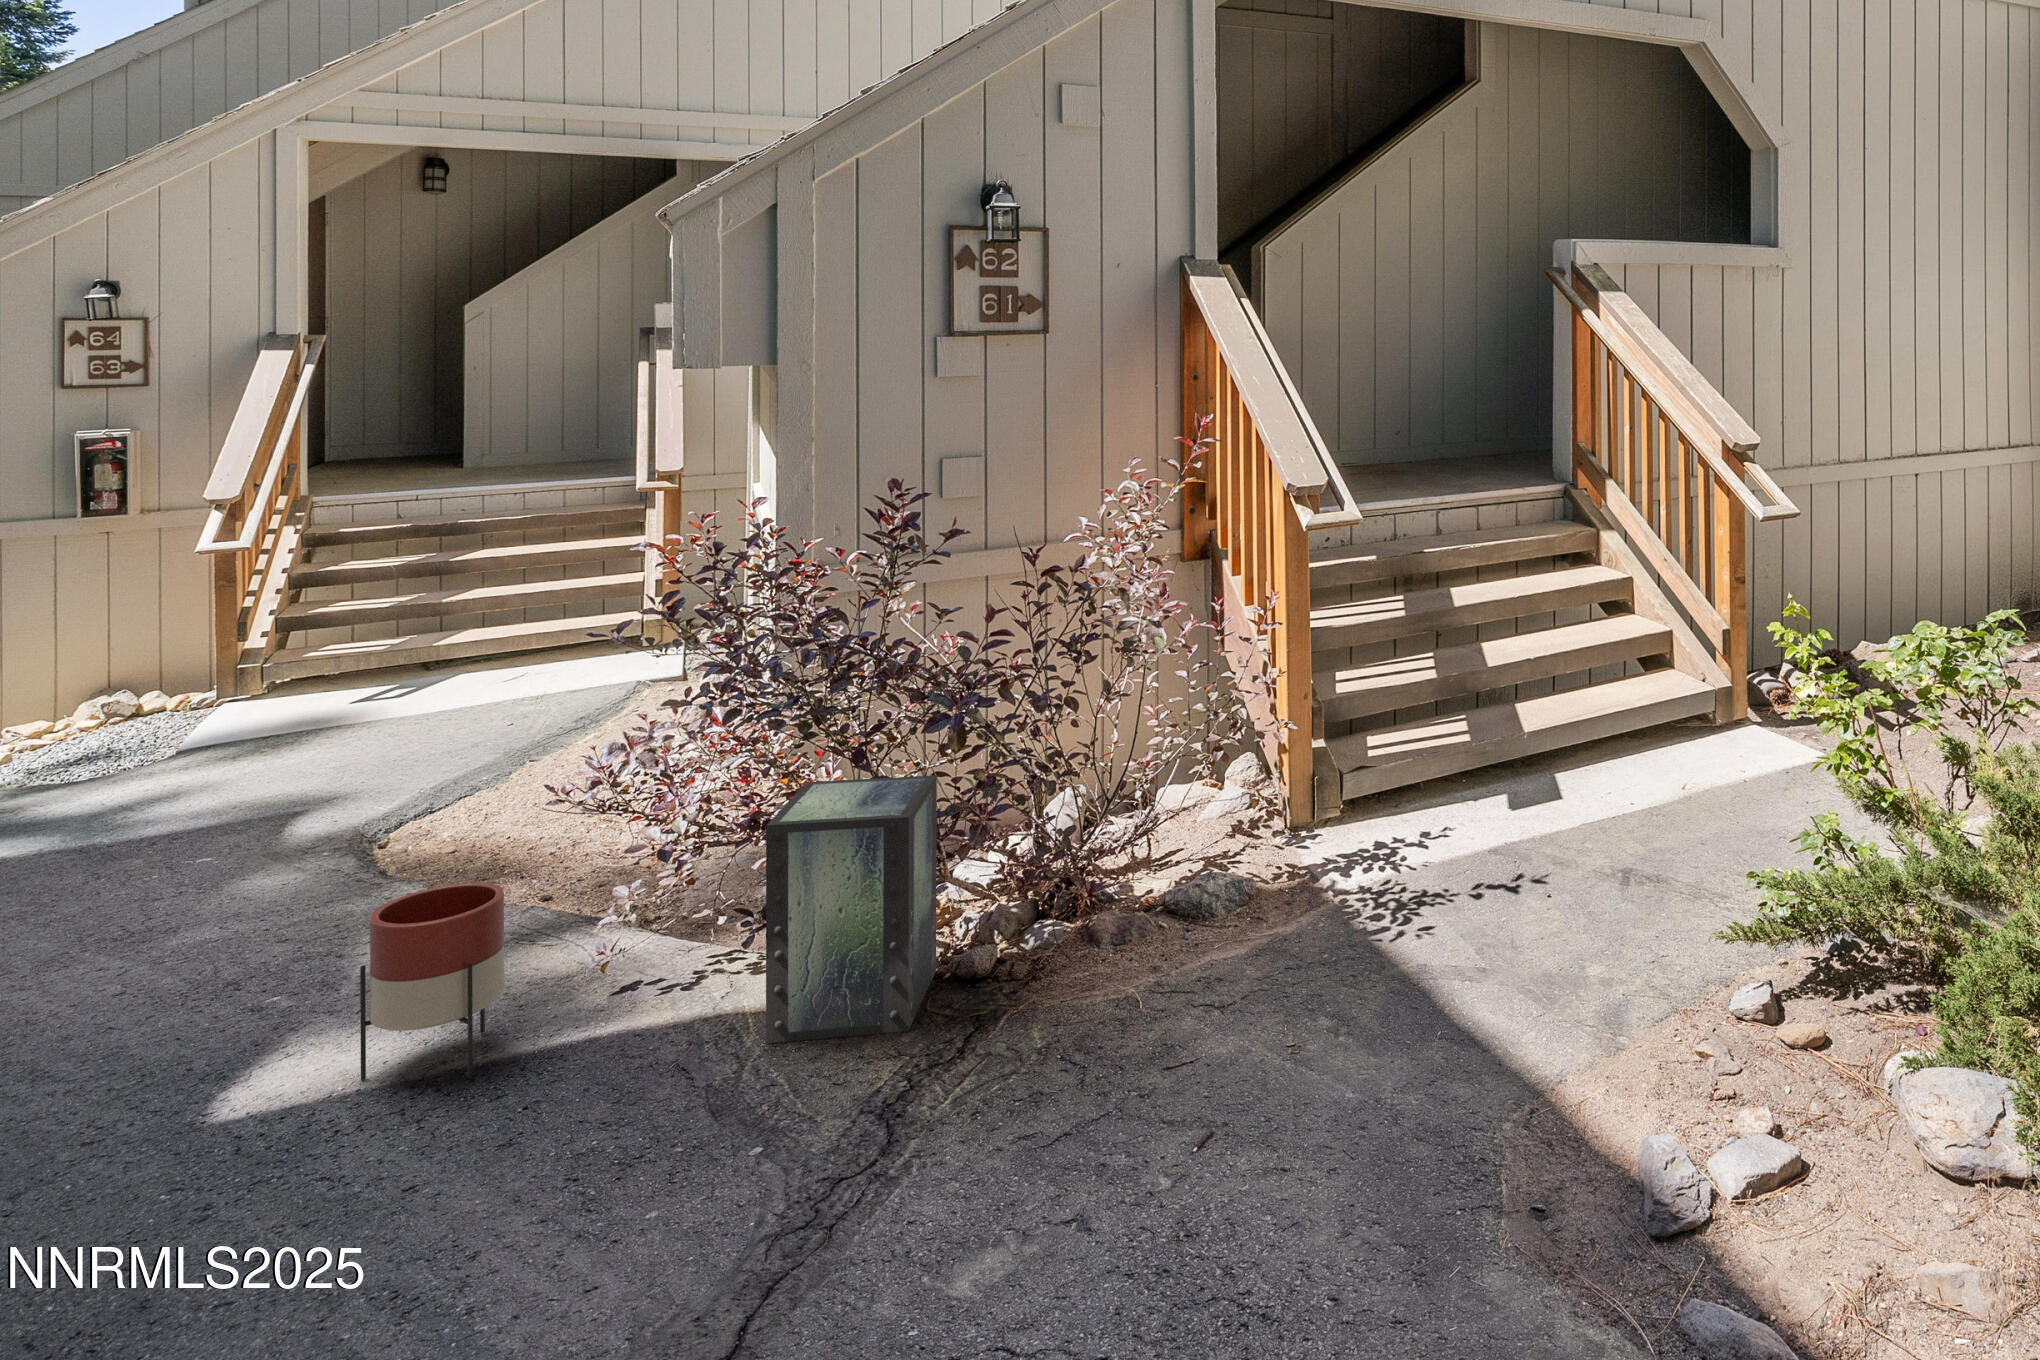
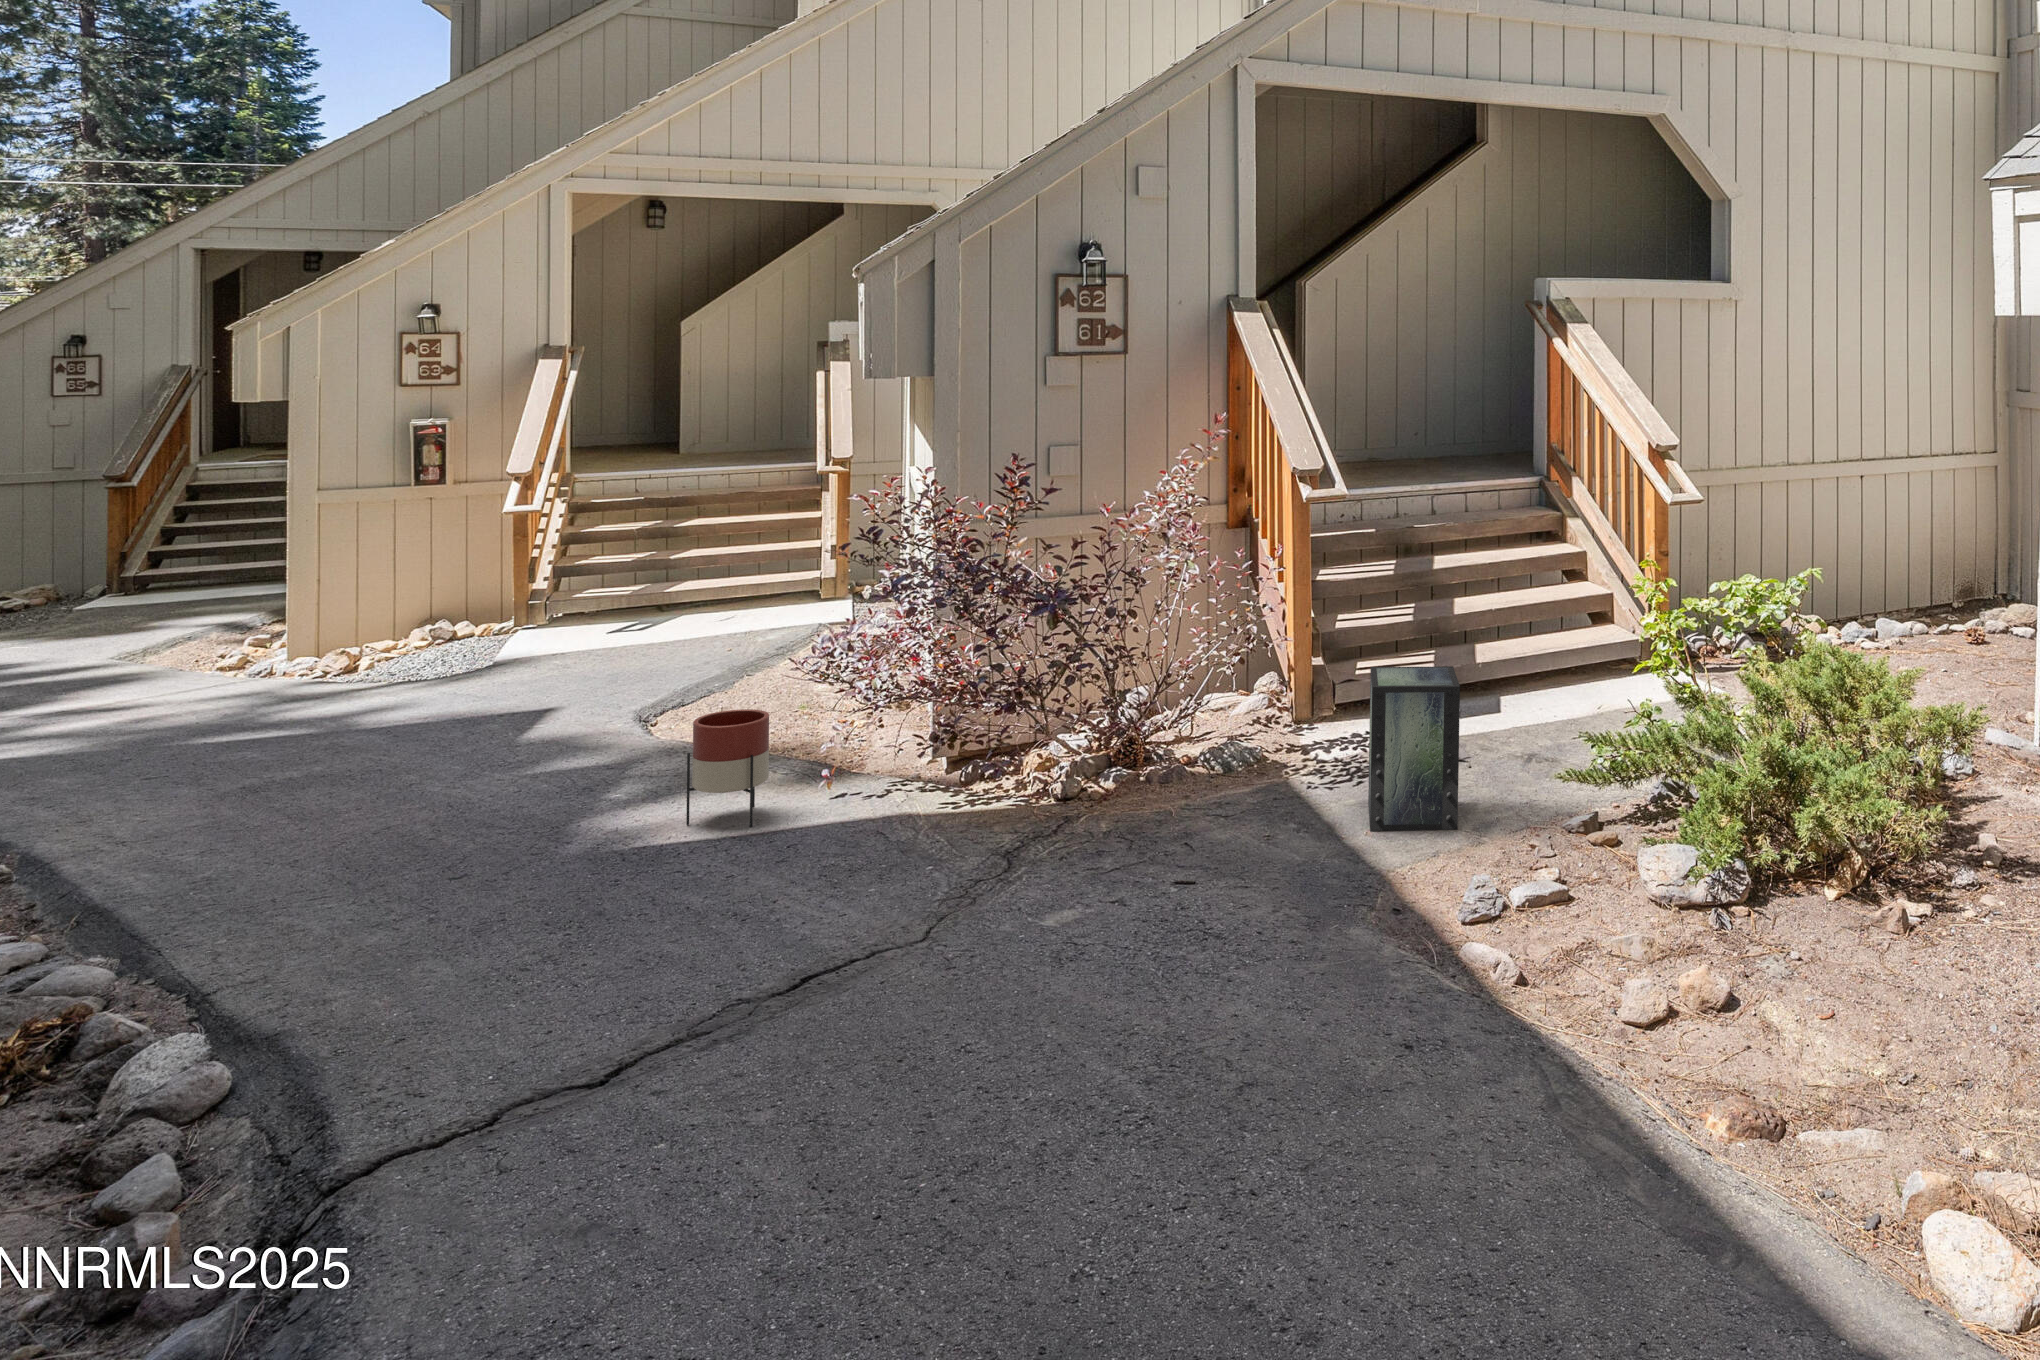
storage box: present [766,775,937,1044] -> present [1368,666,1460,831]

